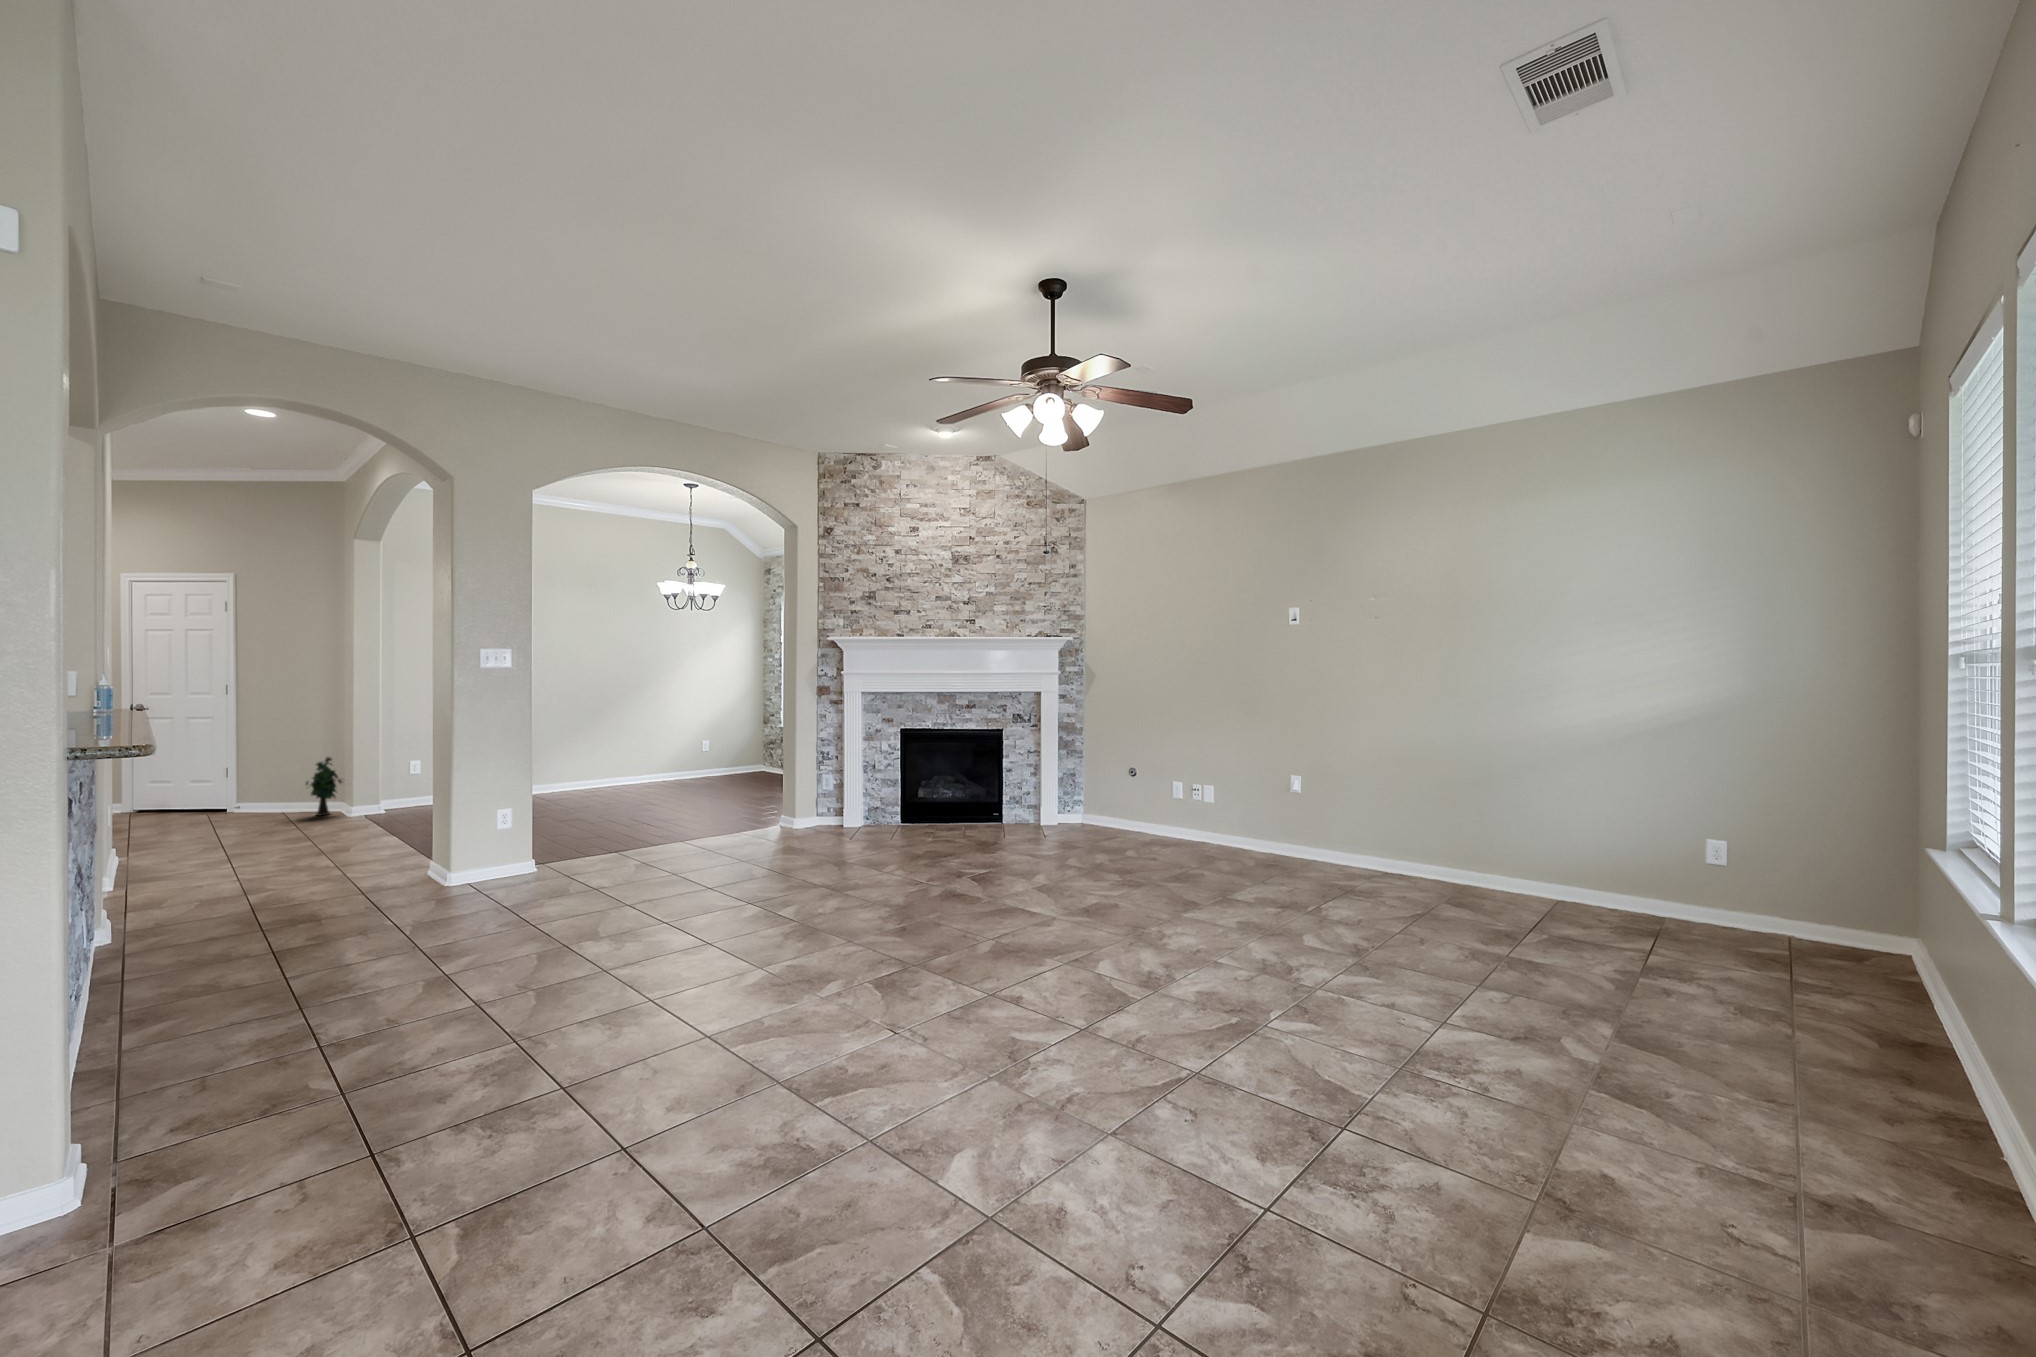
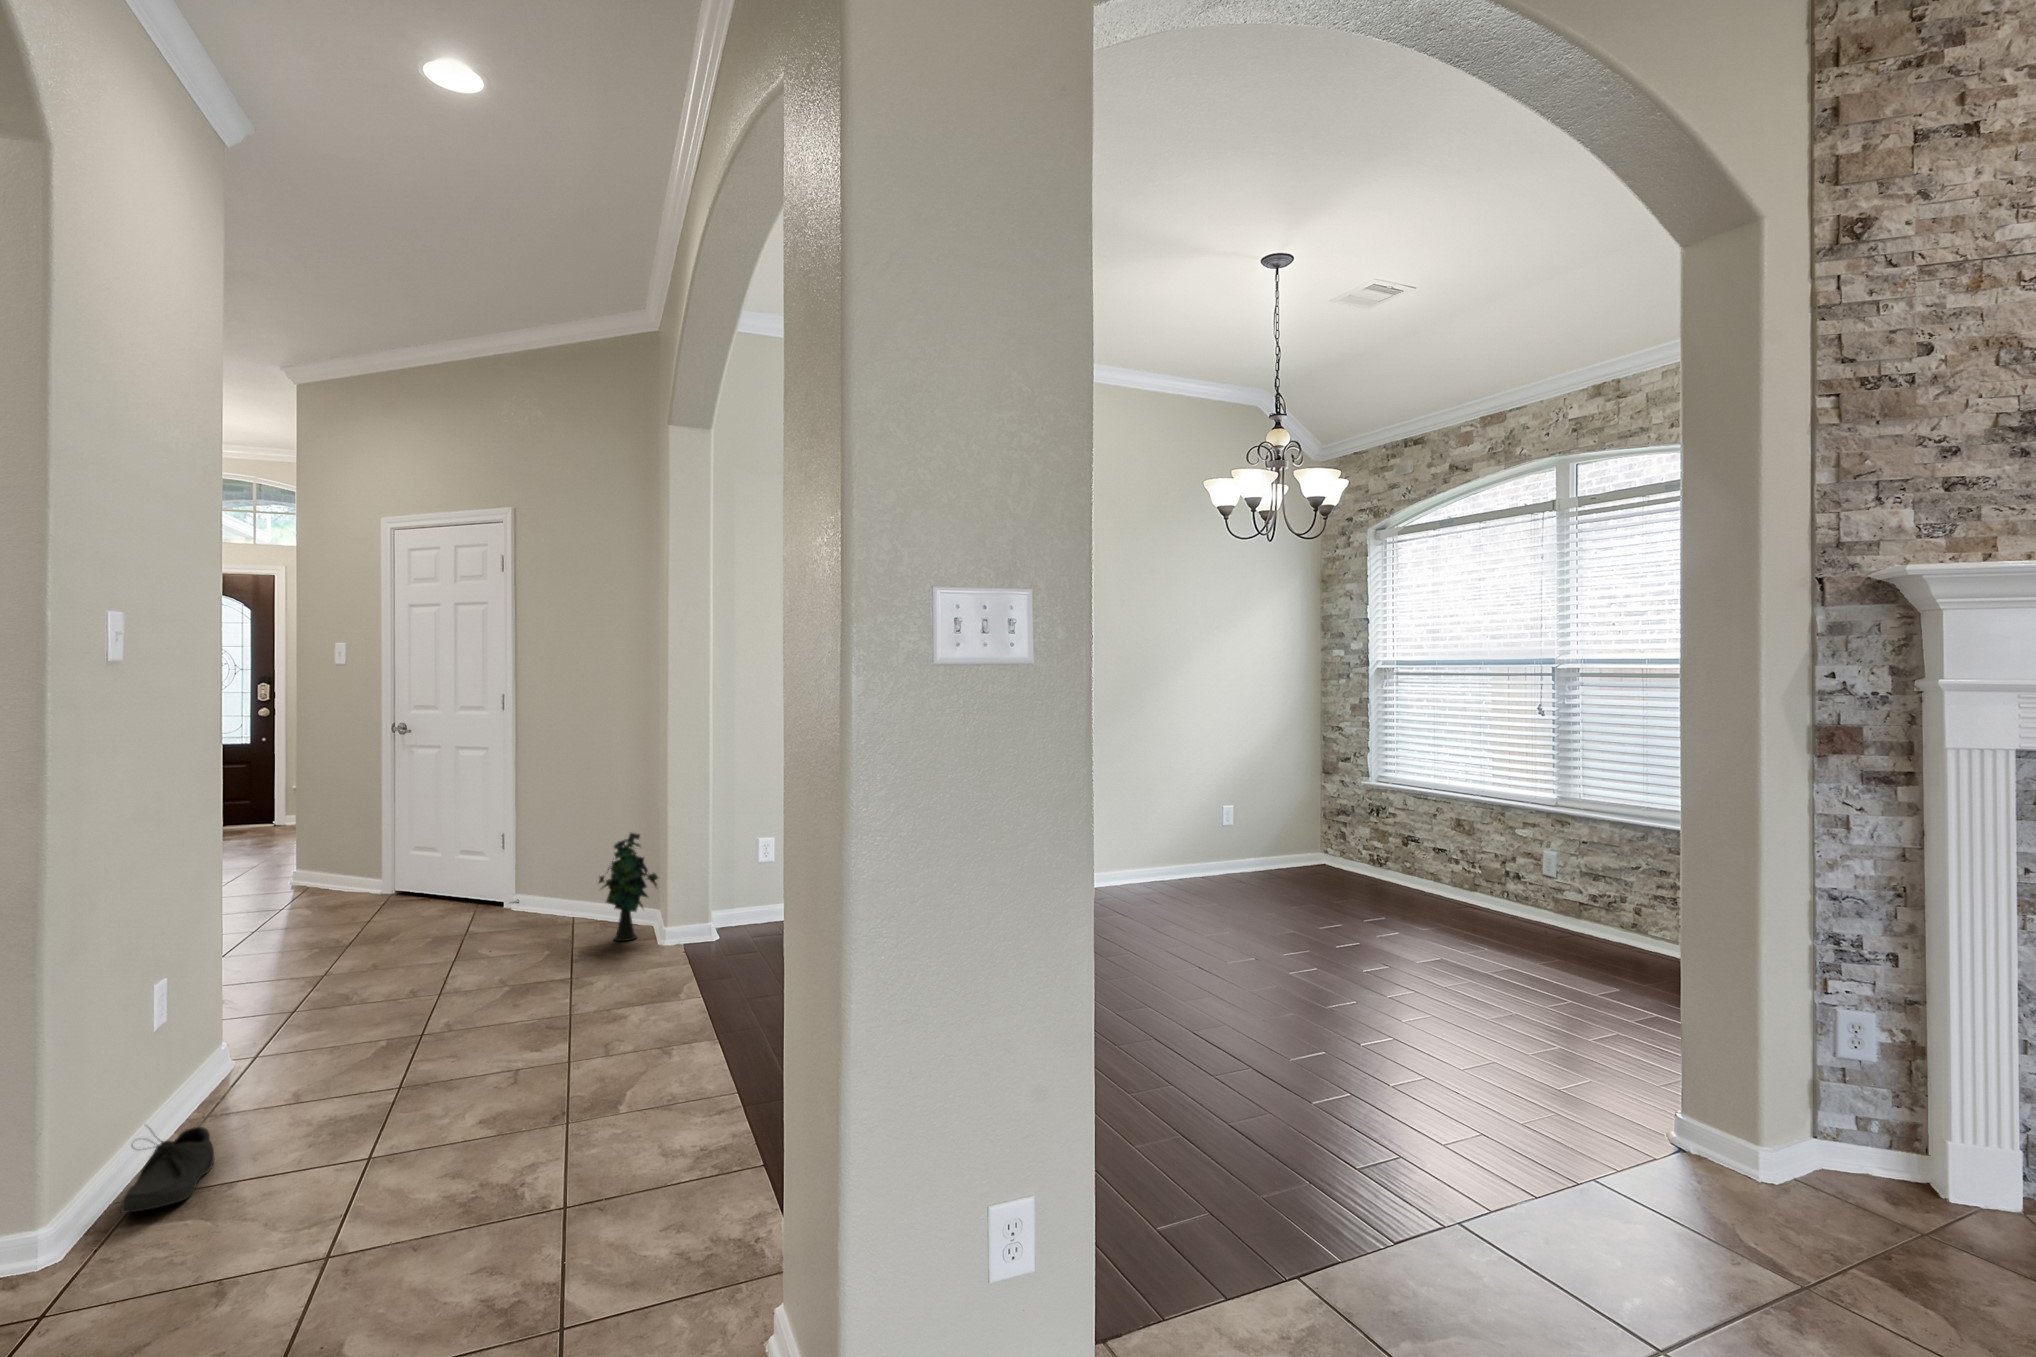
shoe: none [126,849,163,876] -> present [121,1127,215,1213]

